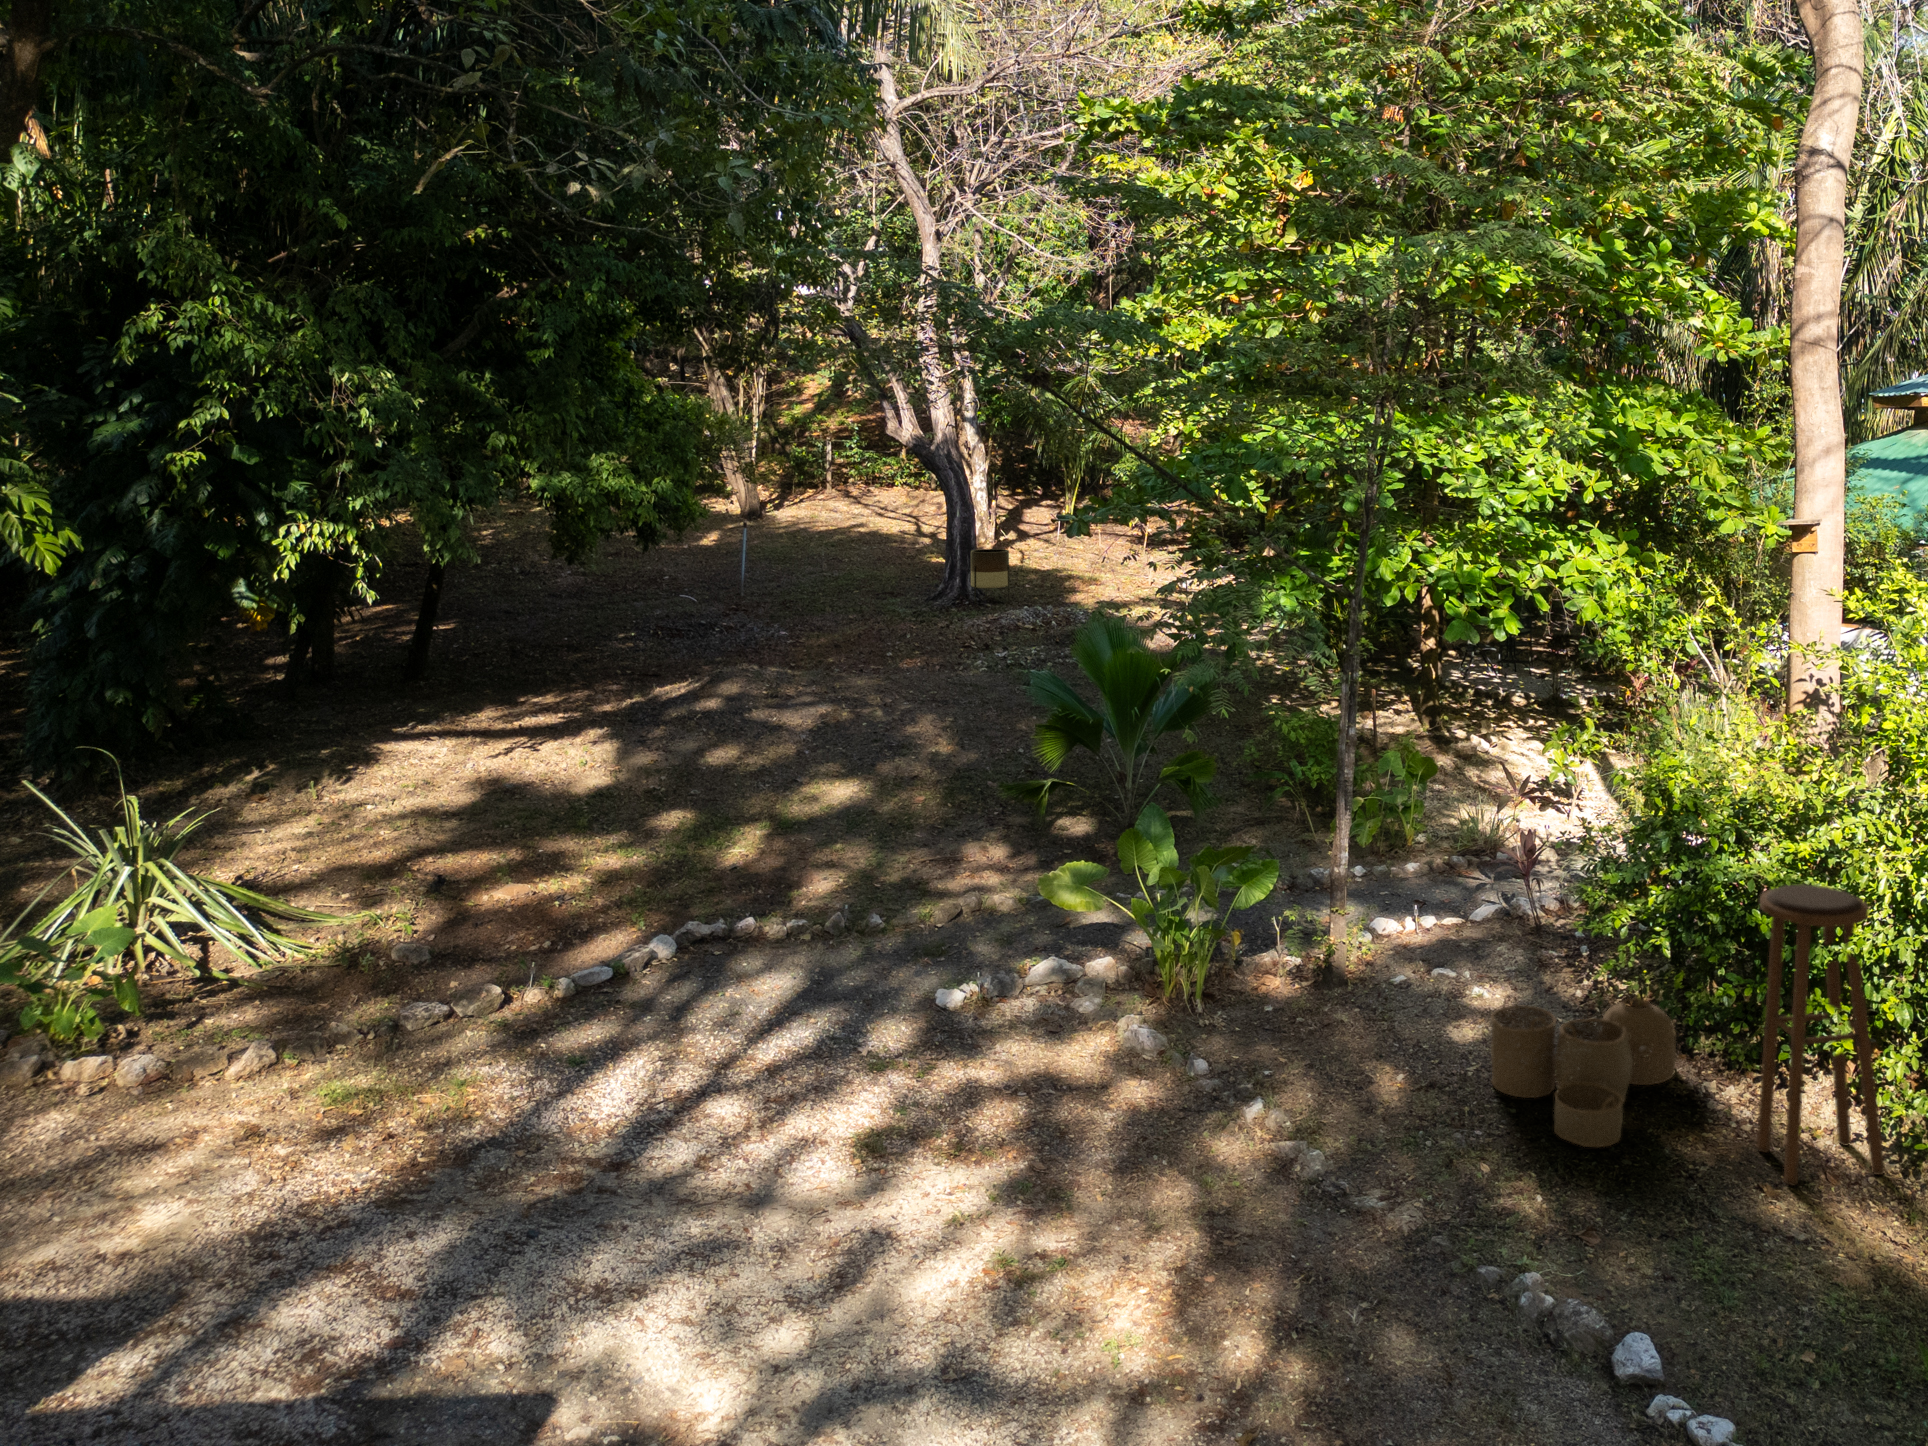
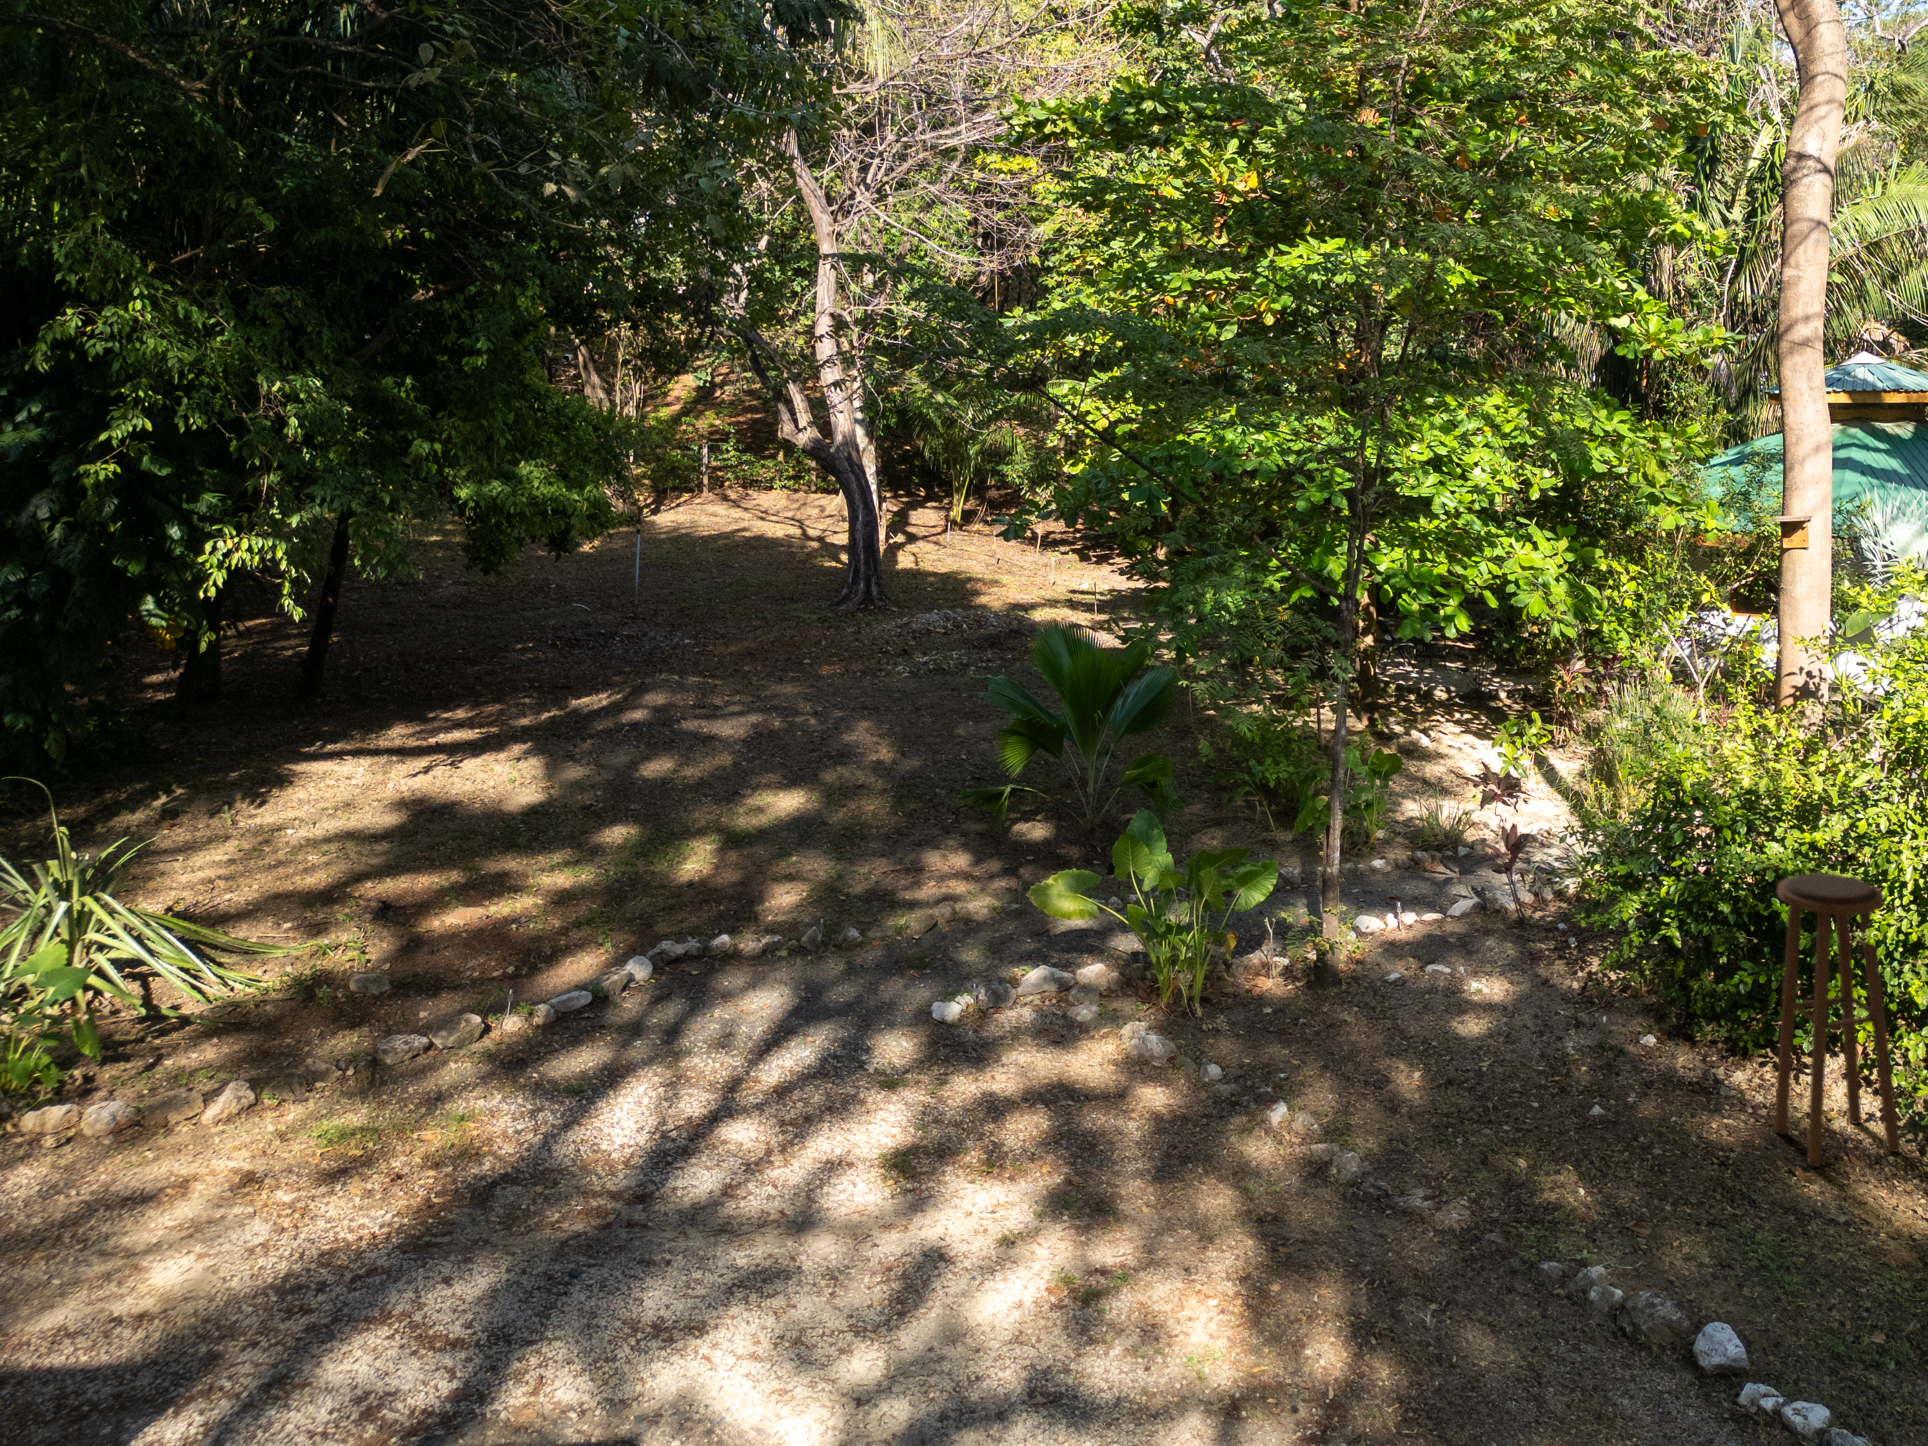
planter: present [971,549,1010,604] -> none [890,546,930,601]
woven basket: present [1491,992,1676,1147] -> none [1504,979,1679,1137]

